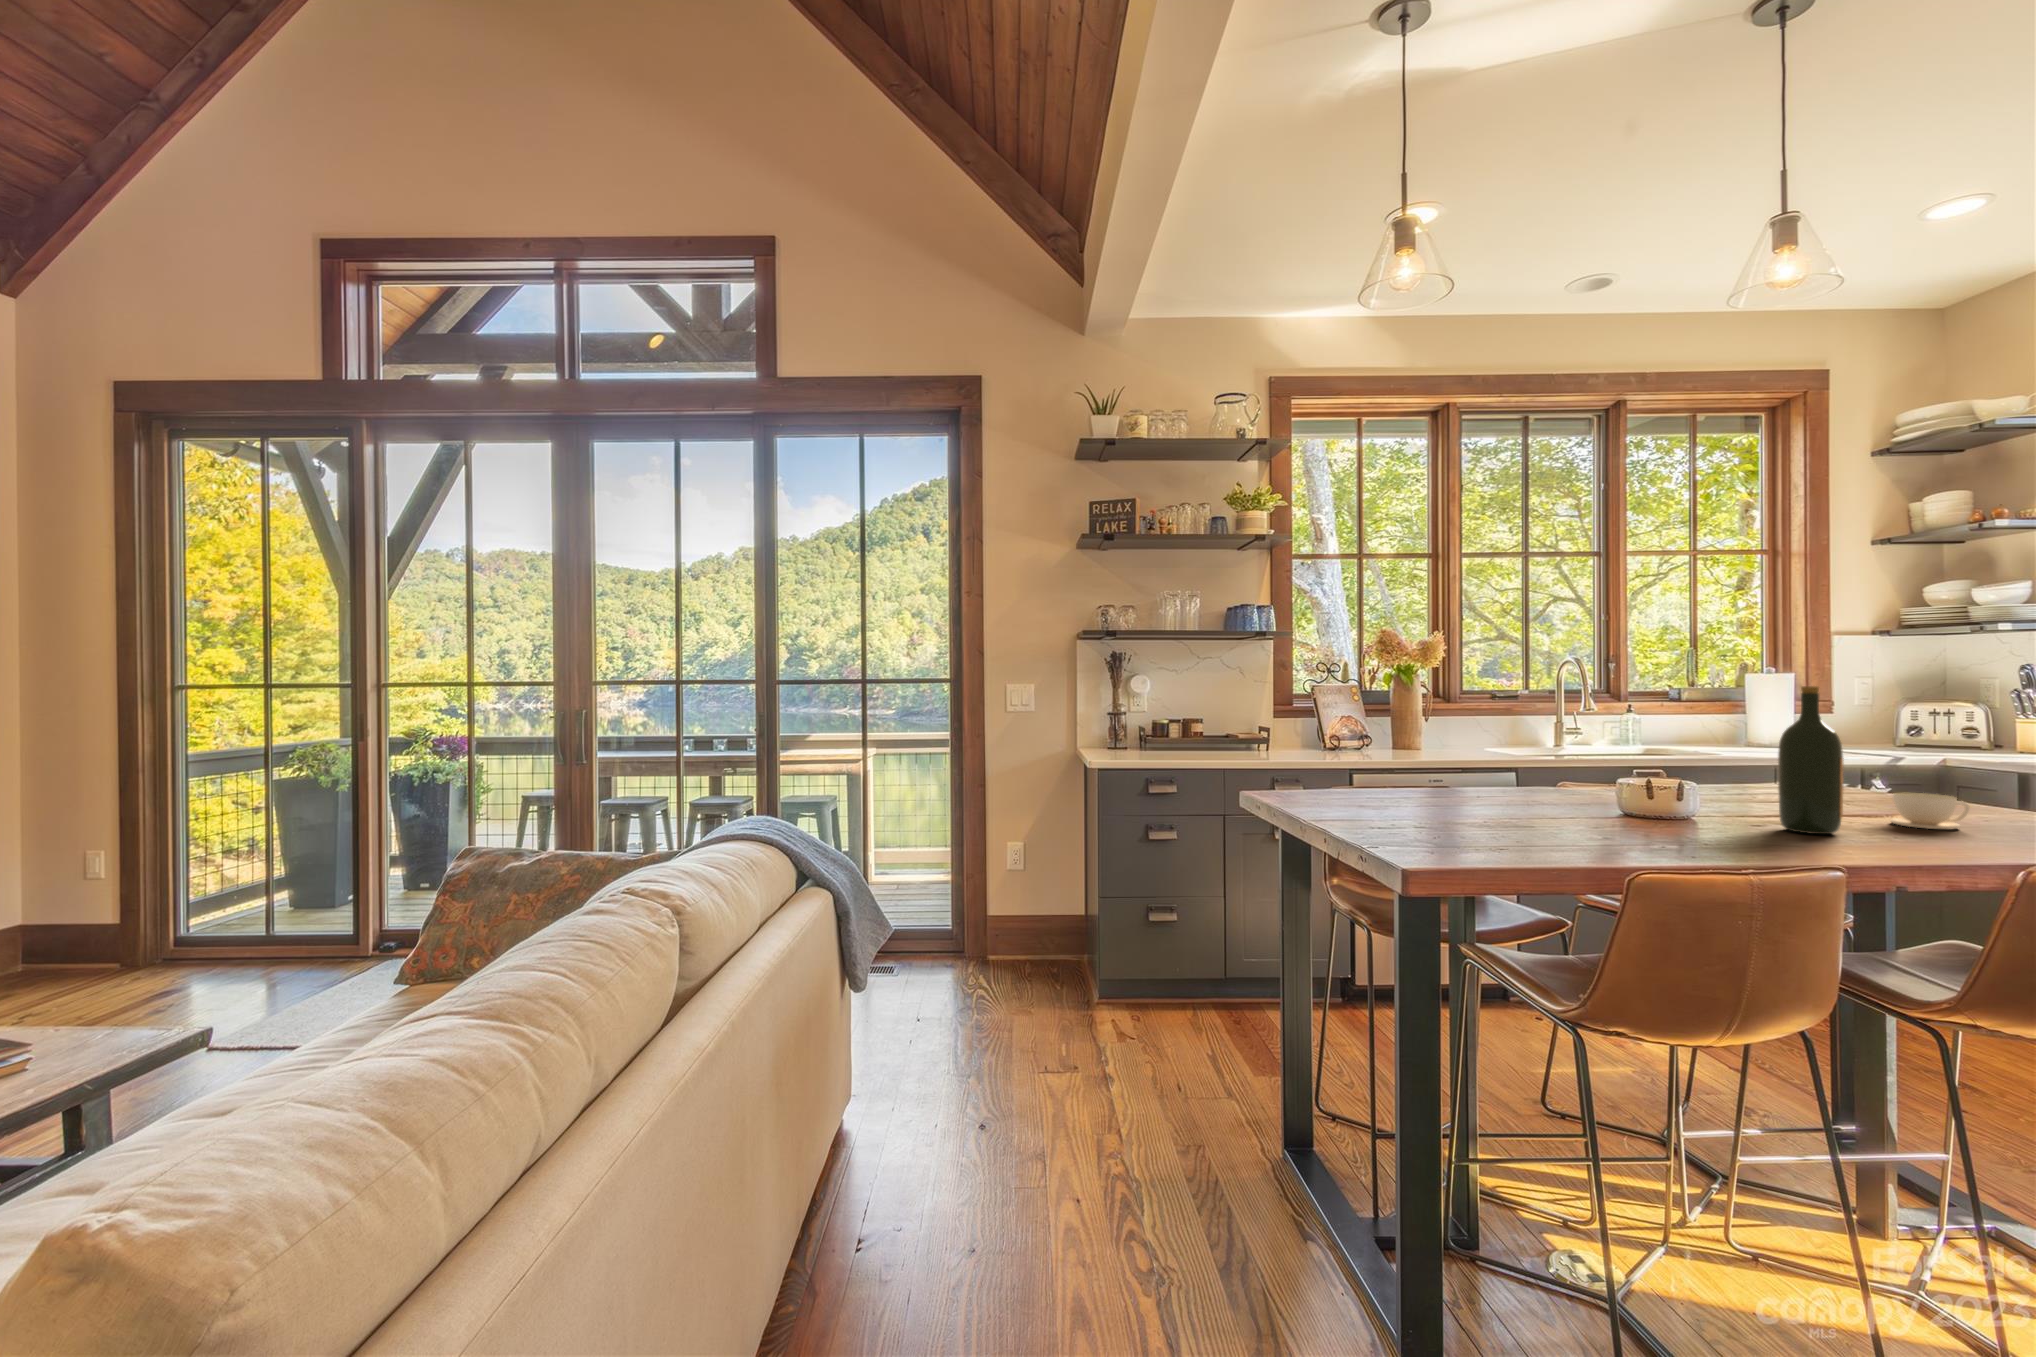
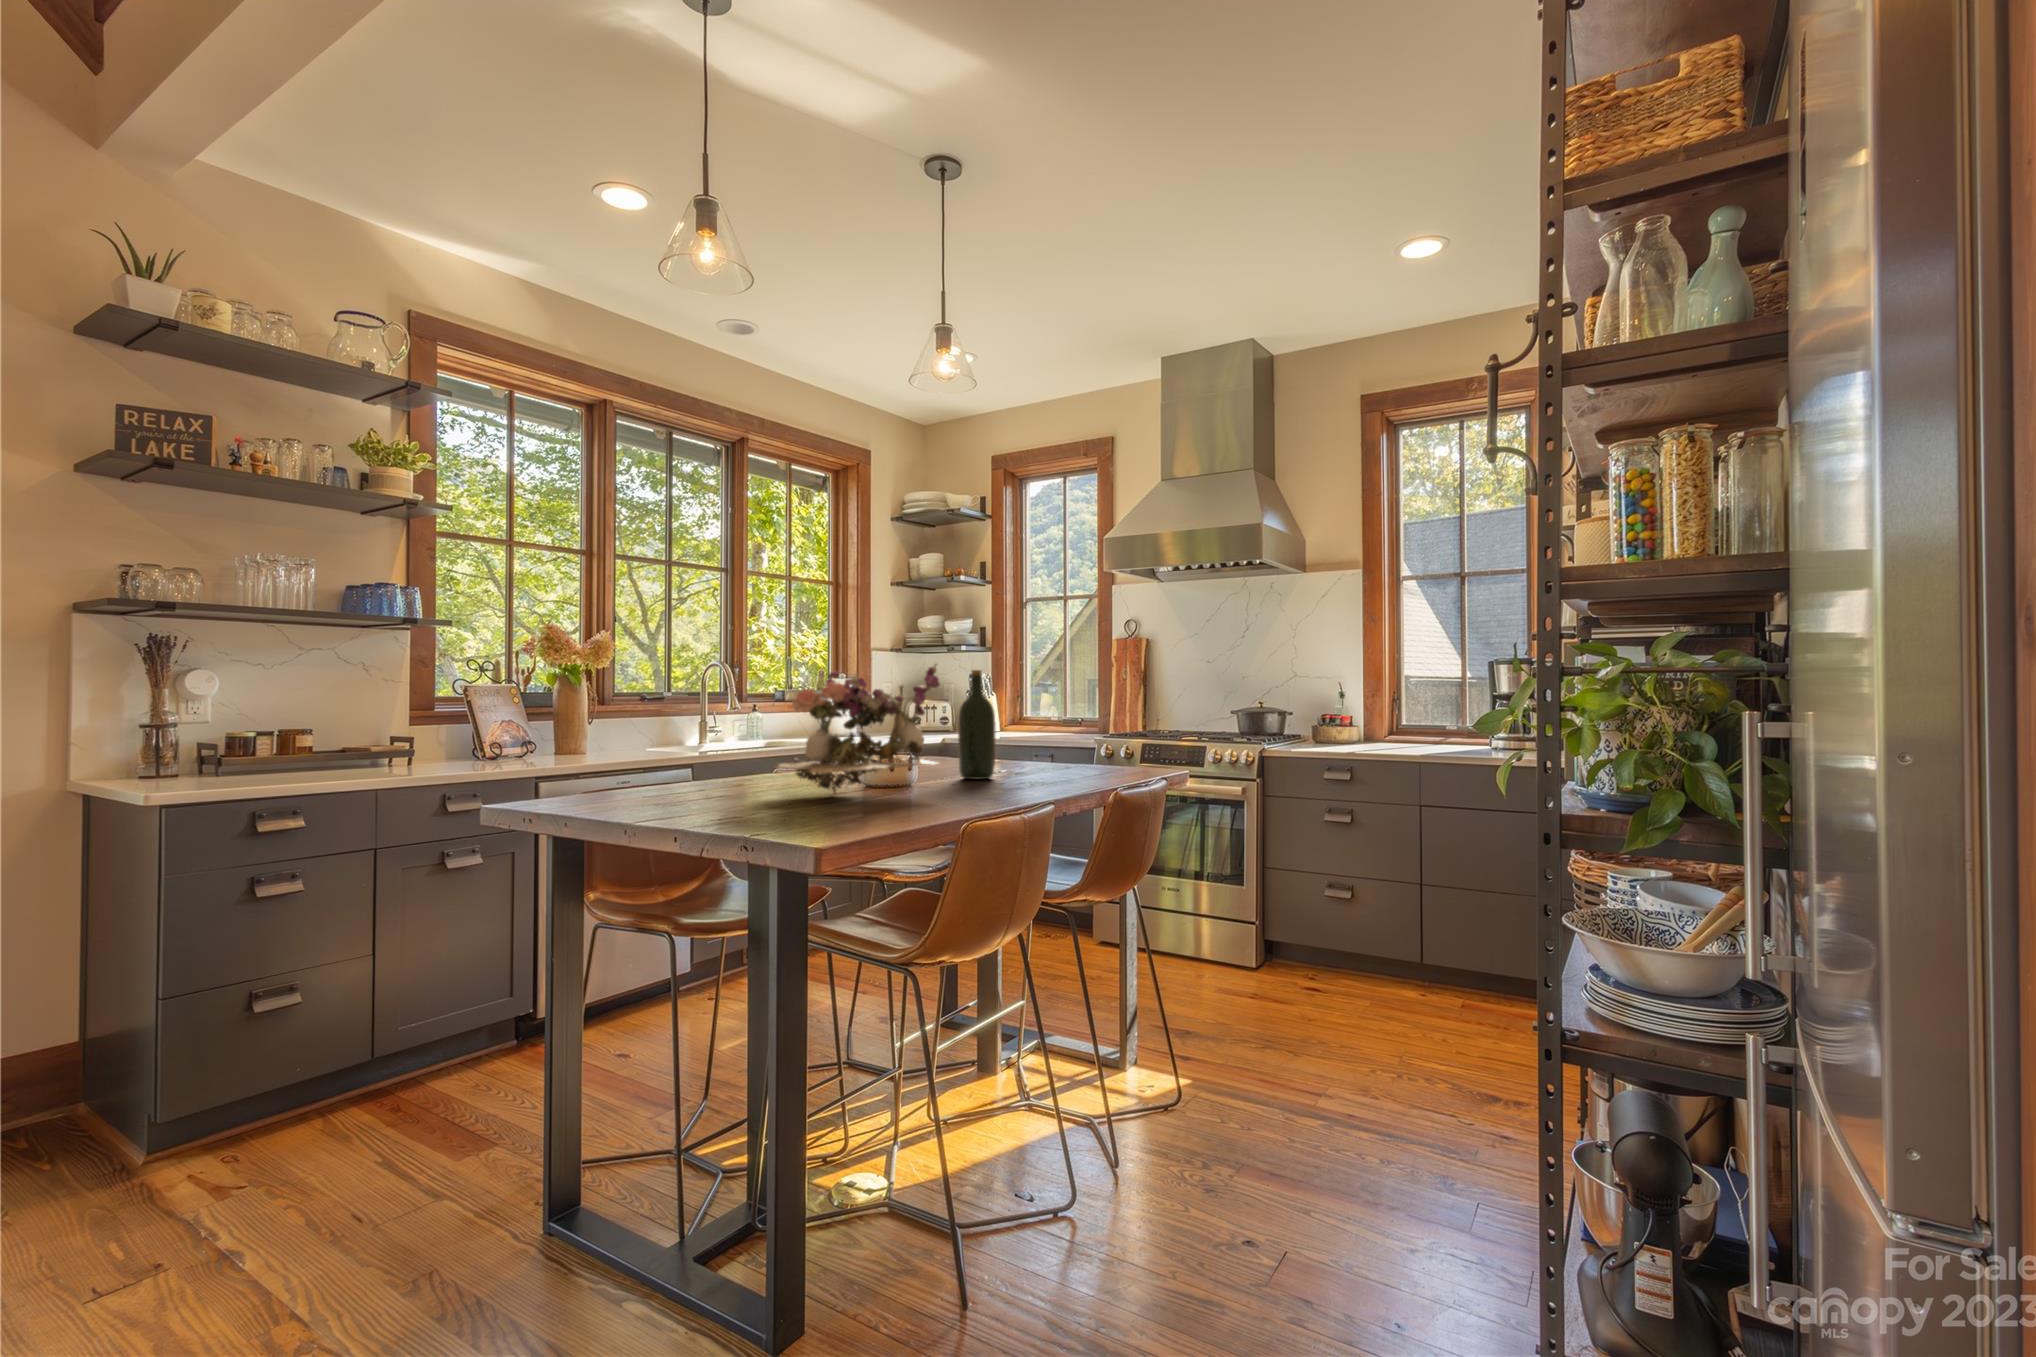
flower arrangement: none [1471,685,1691,830] -> present [778,664,940,794]
coffee cup: present [1891,793,1969,829] -> none [1000,748,1039,771]

